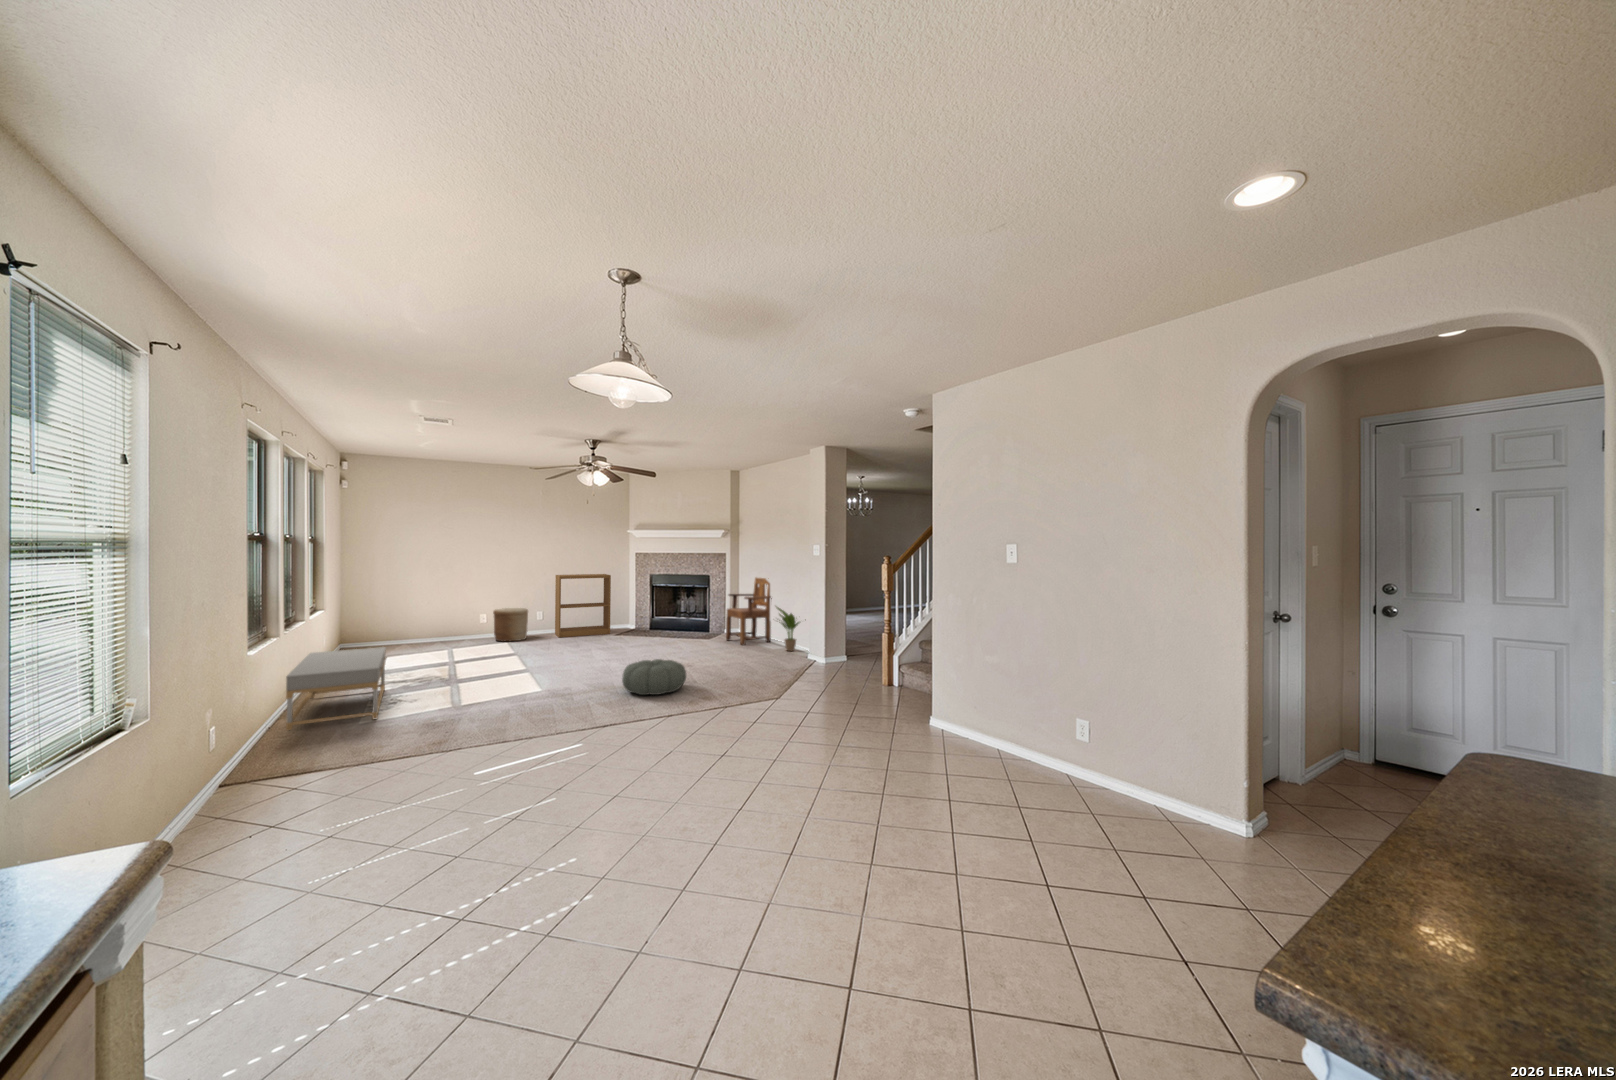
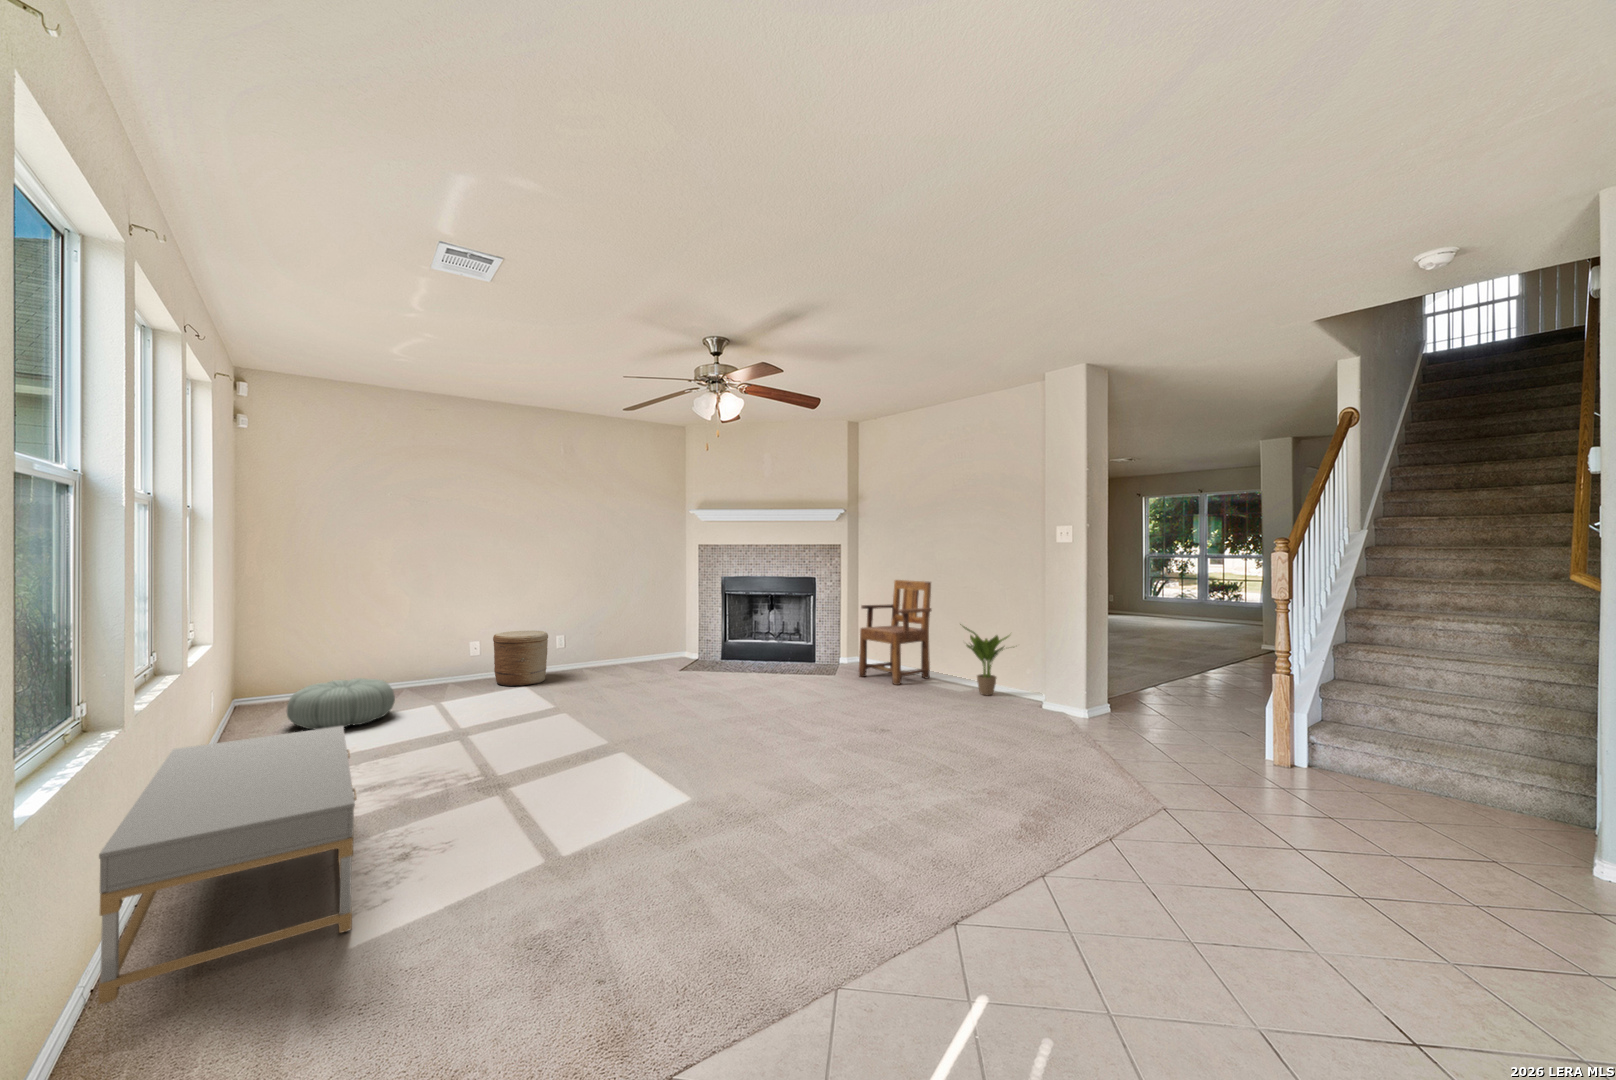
bookshelf: present [555,574,611,637] -> none [583,577,670,676]
pouf: present [622,659,686,695] -> present [287,678,395,729]

